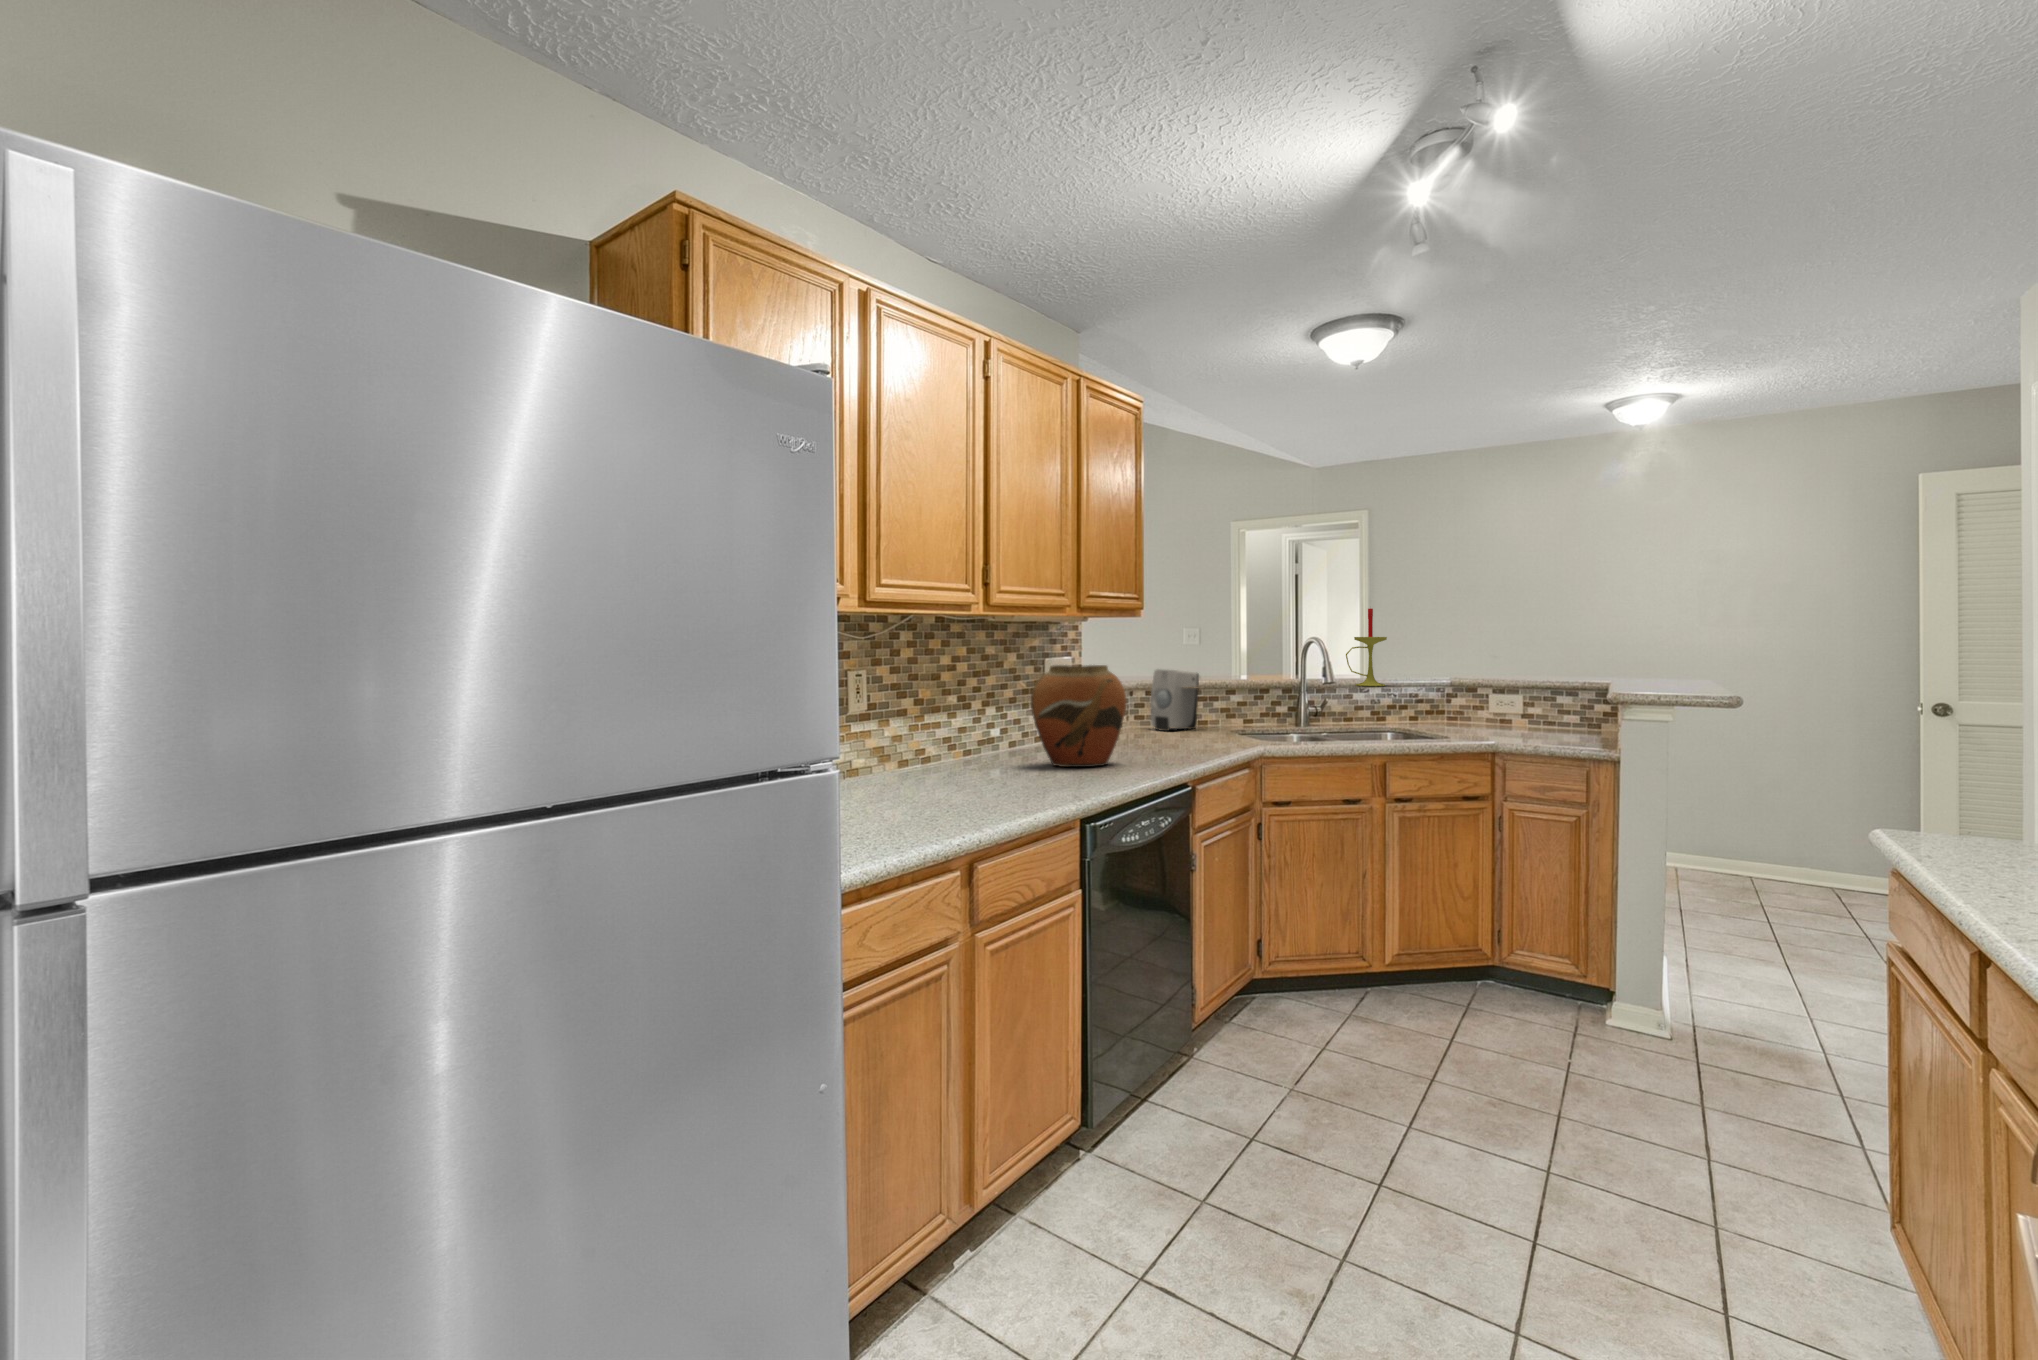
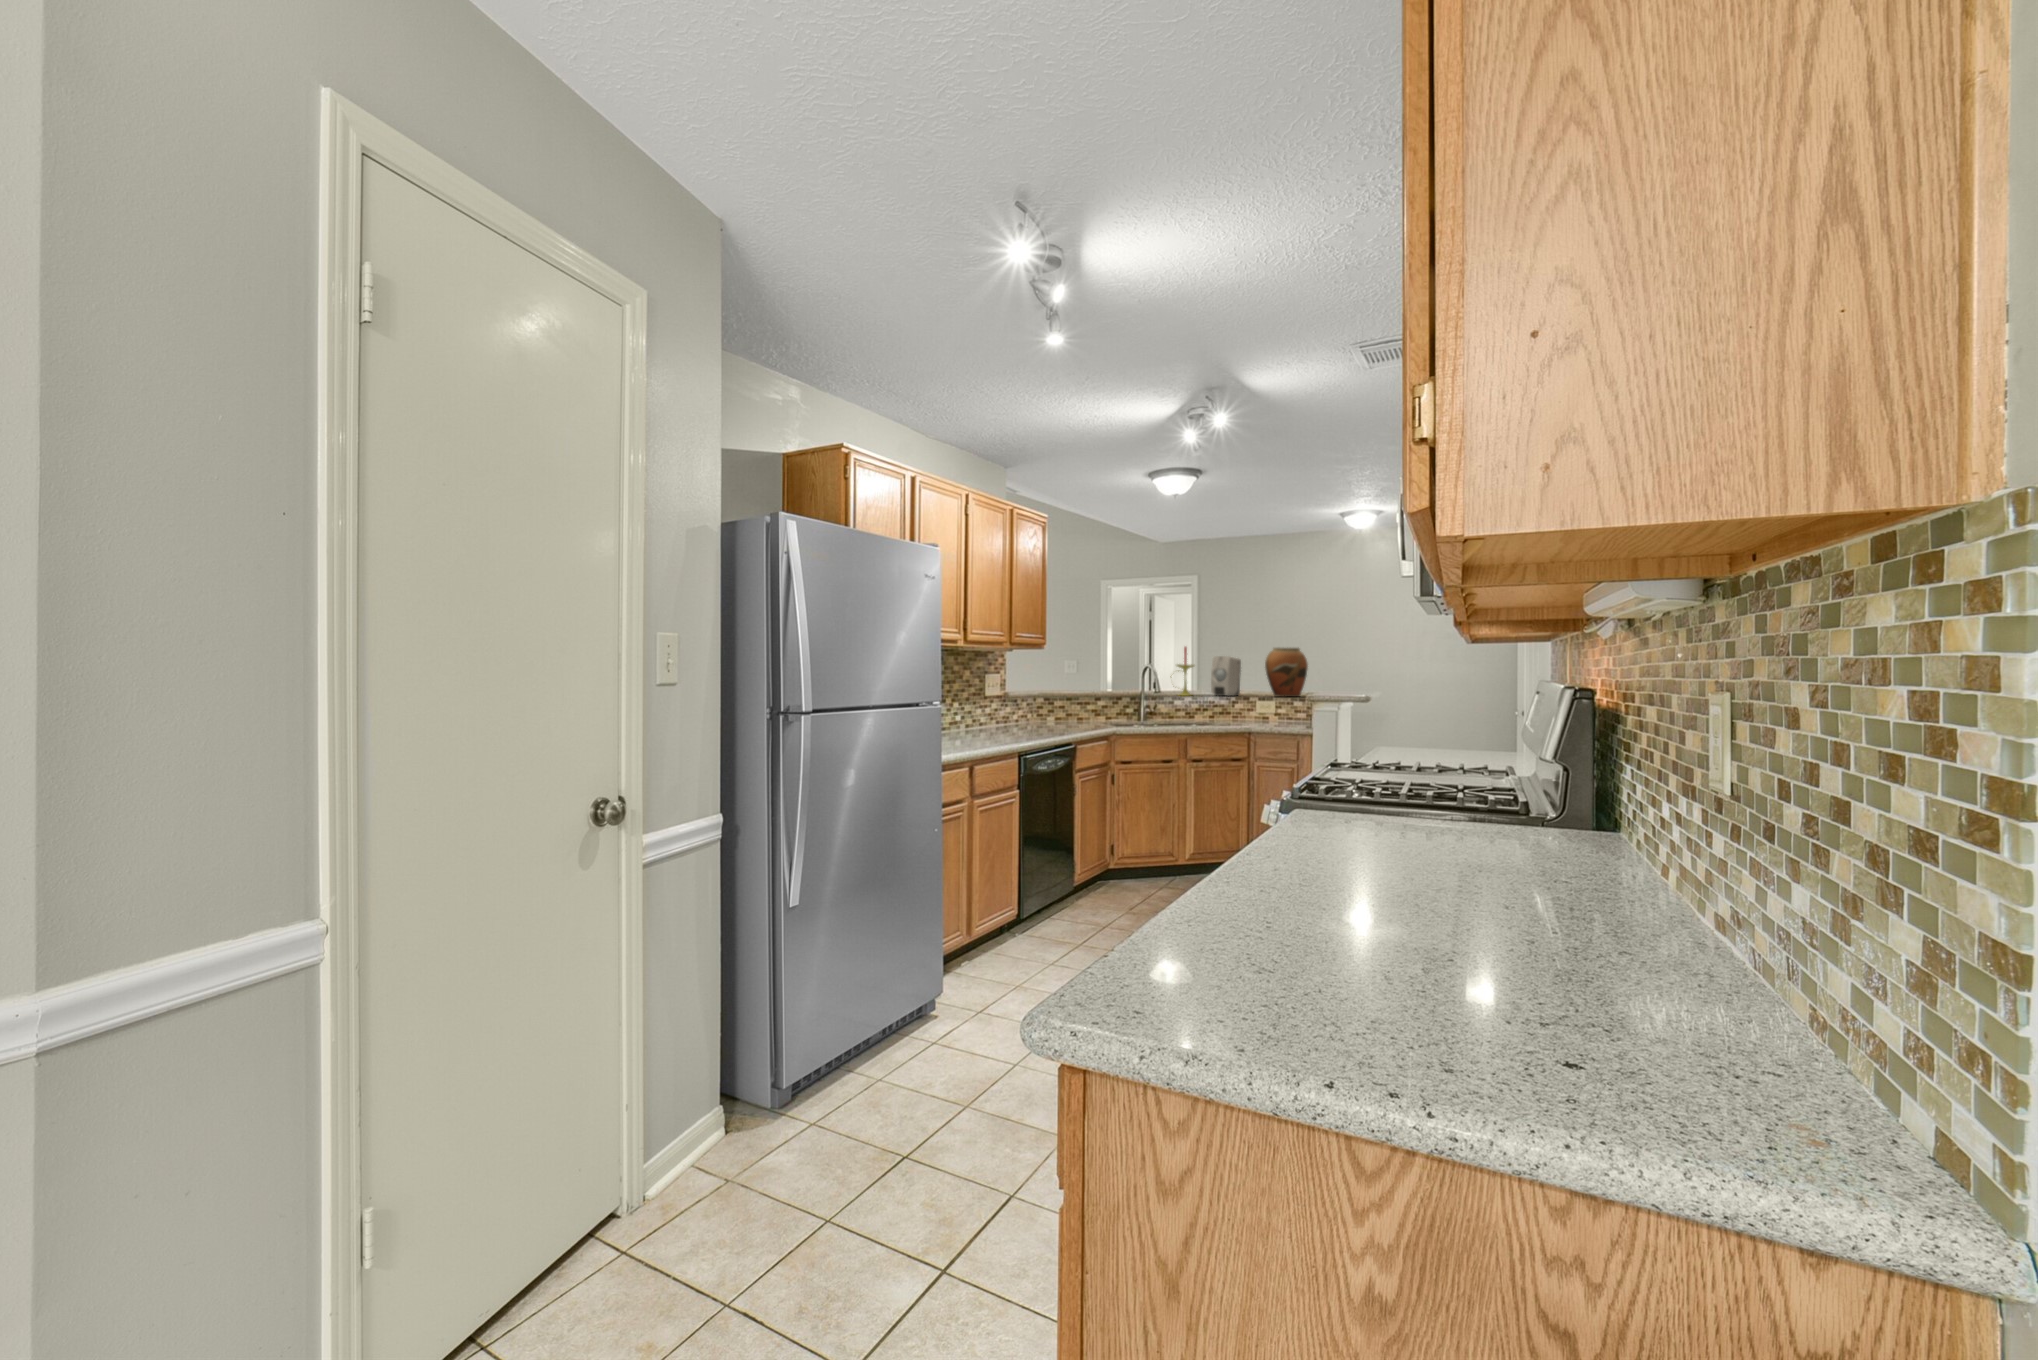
vase: present [1031,665,1126,767] -> present [1265,648,1308,697]
soap dispenser: present [1151,669,1199,731] -> present [1211,656,1241,696]

